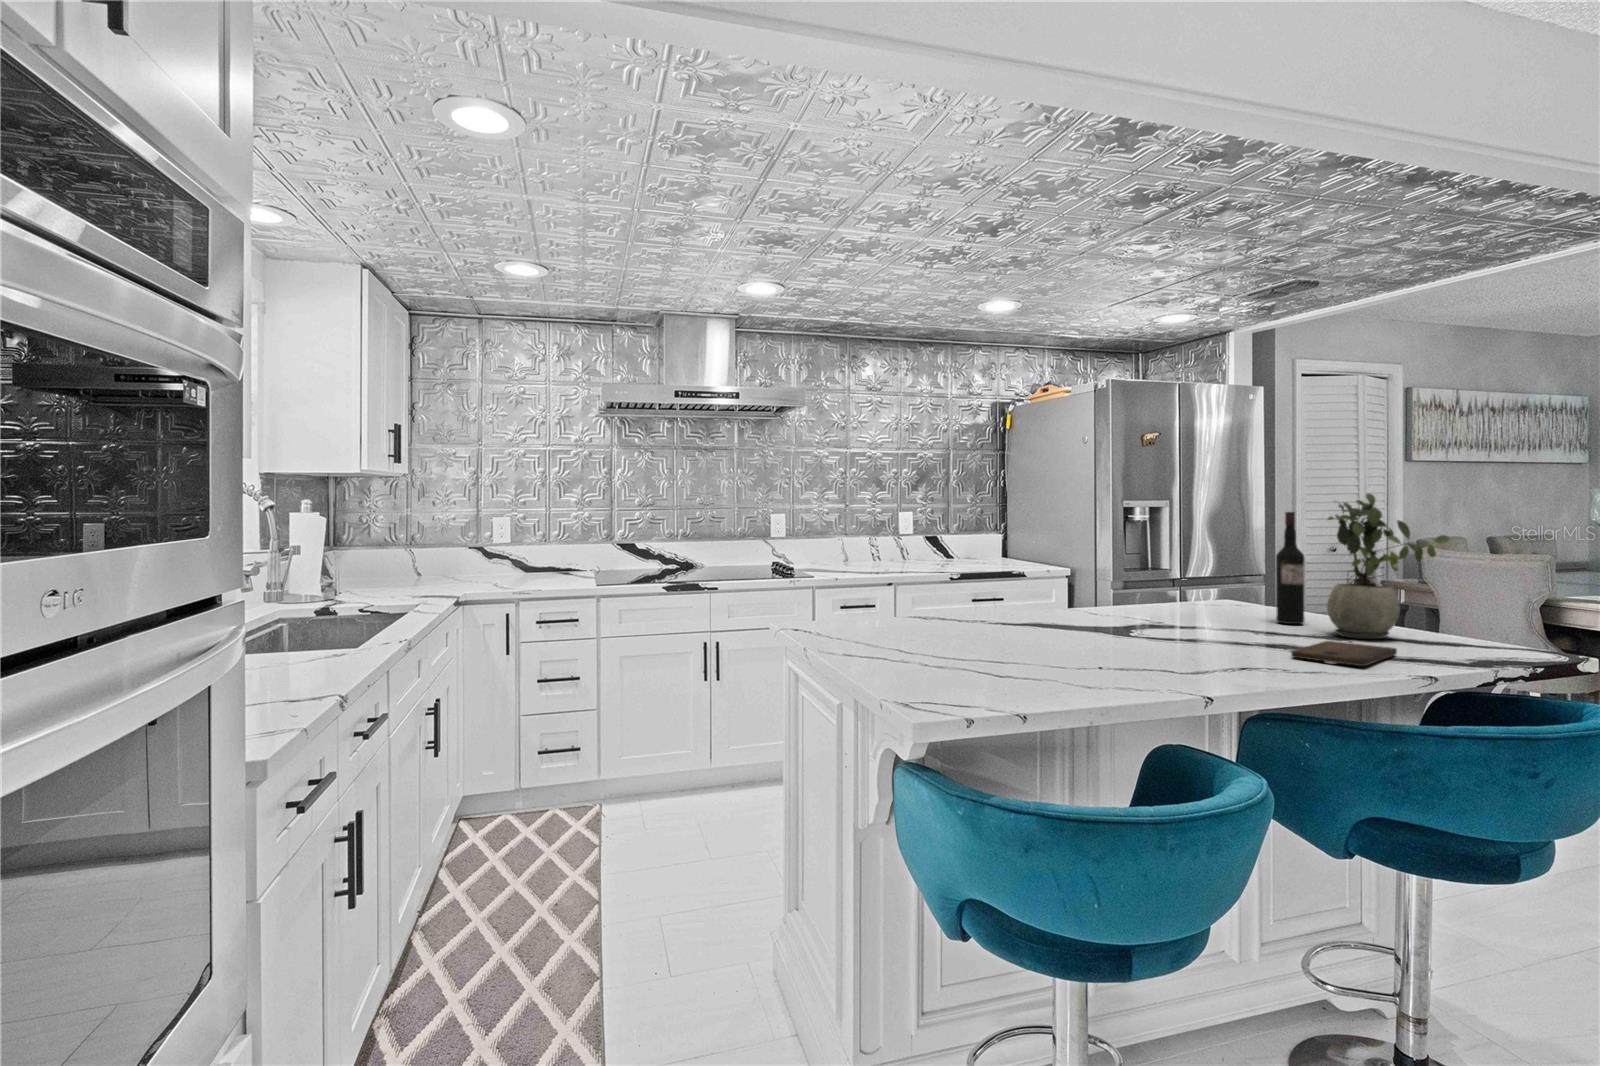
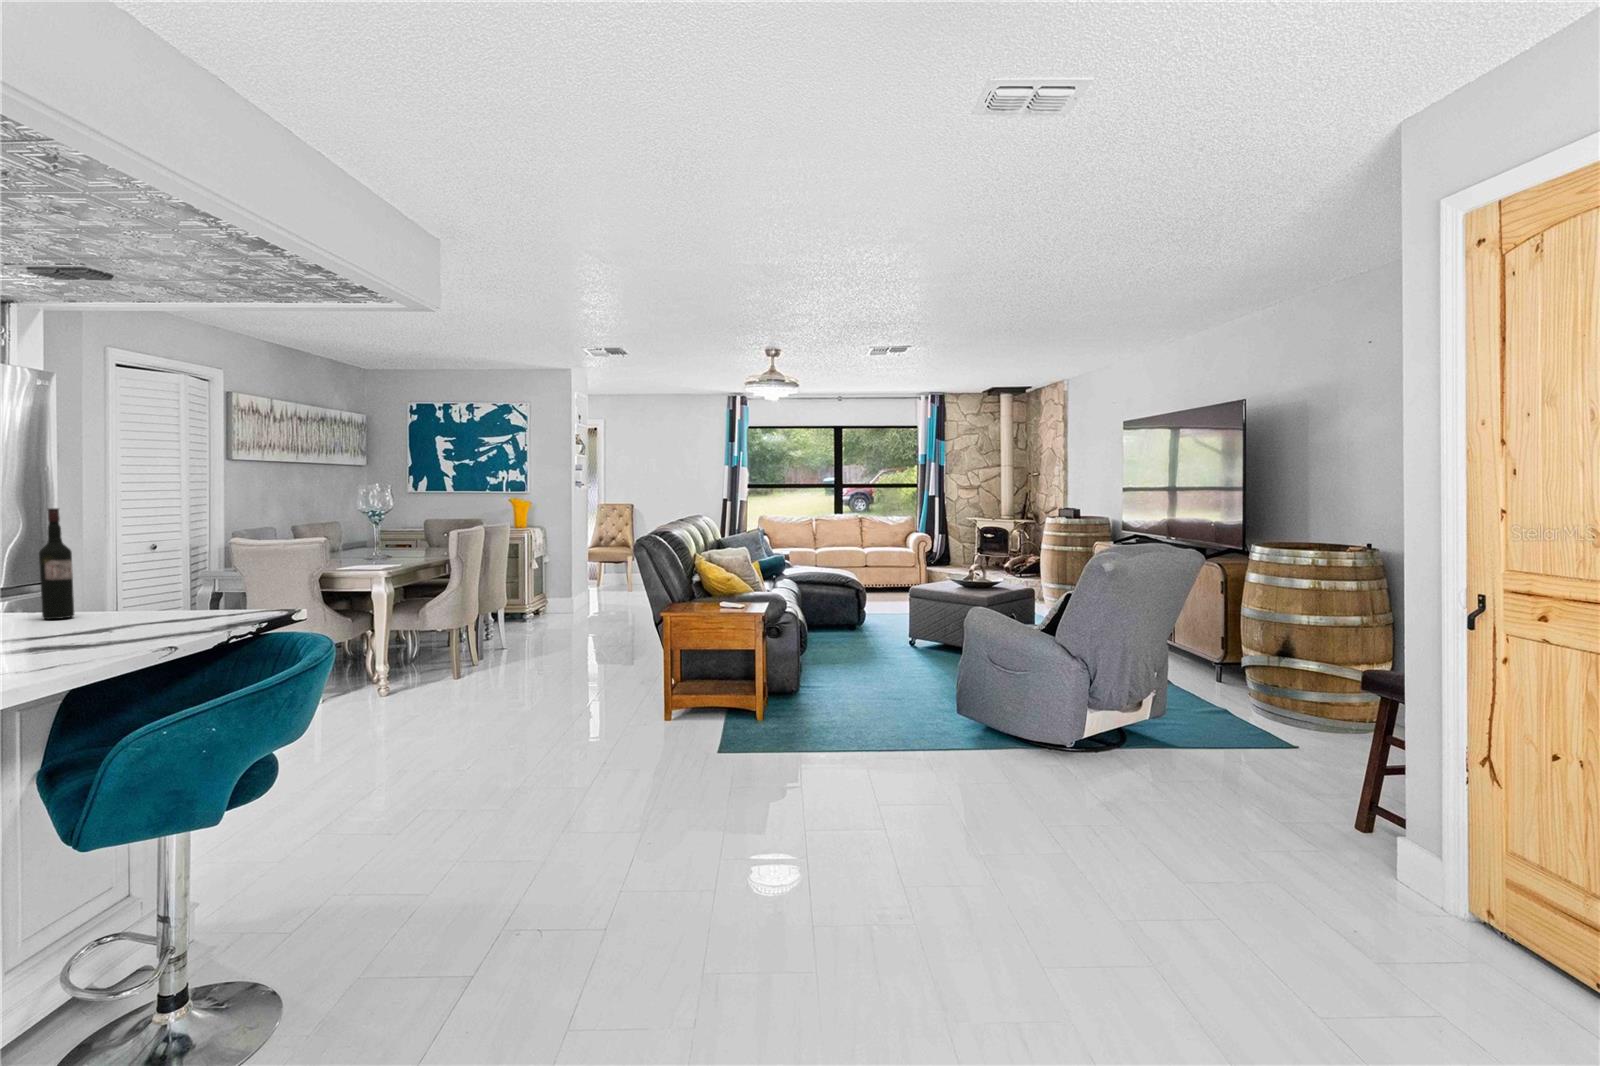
potted plant: present [1327,493,1449,639] -> none [88,492,200,623]
cutting board: present [1291,641,1397,666] -> none [40,626,152,648]

